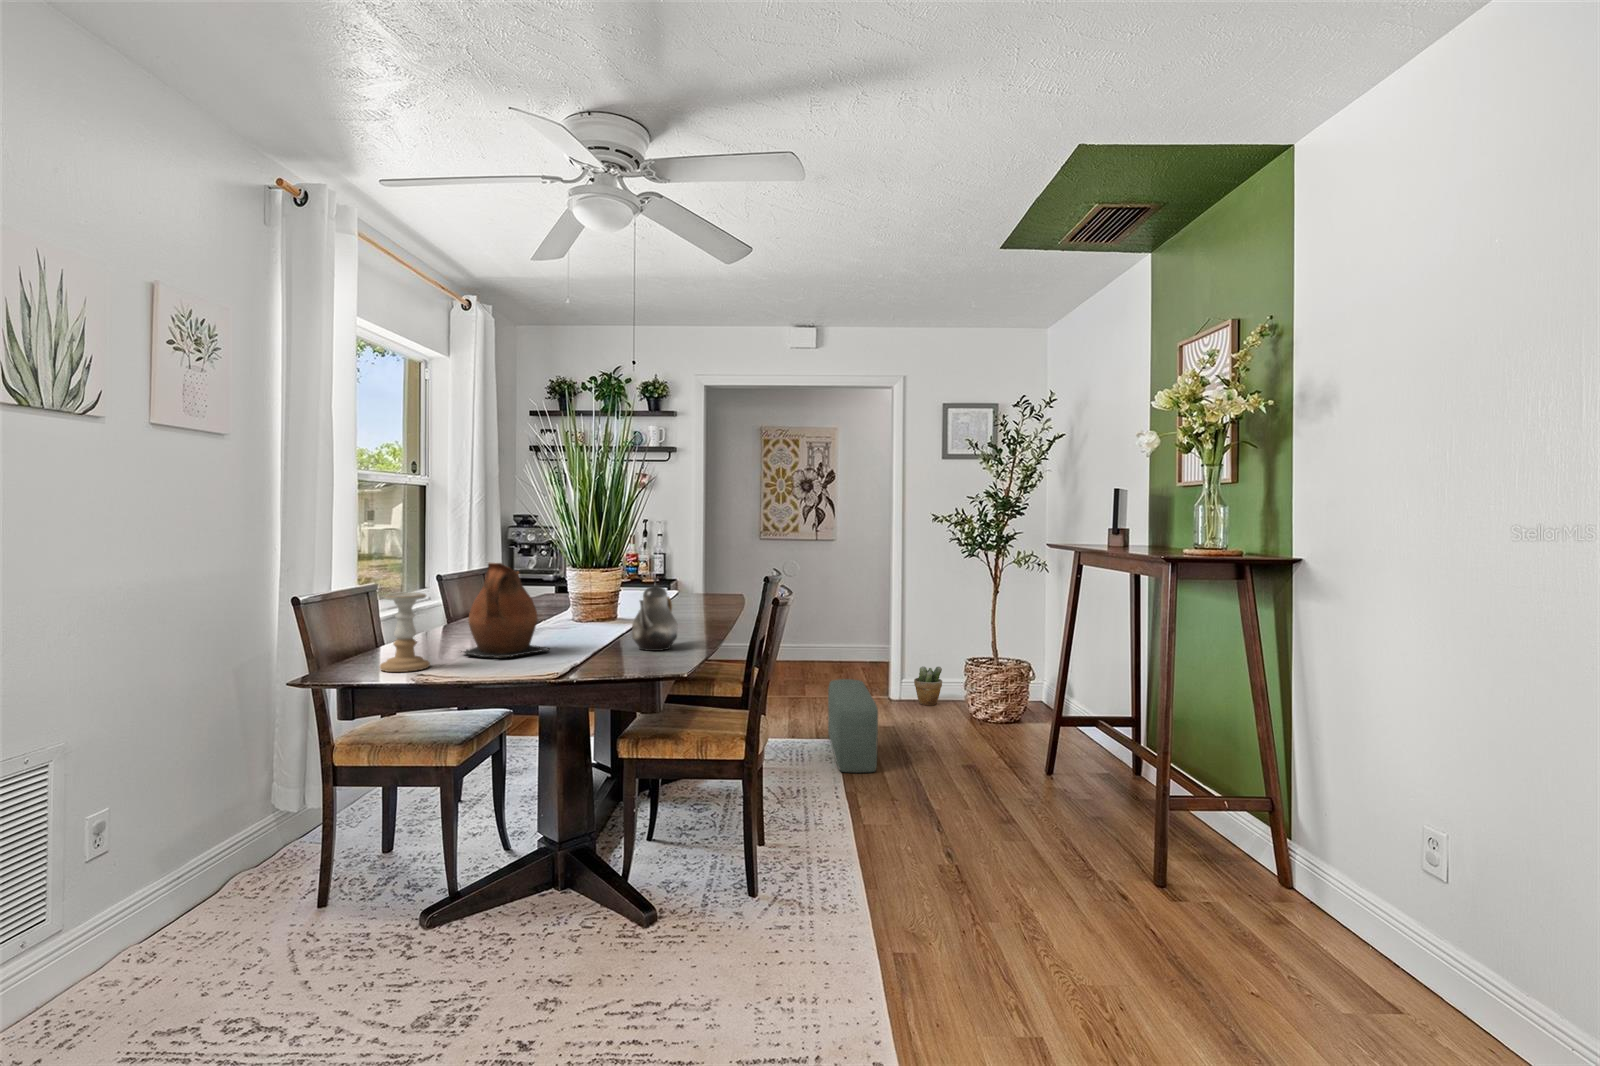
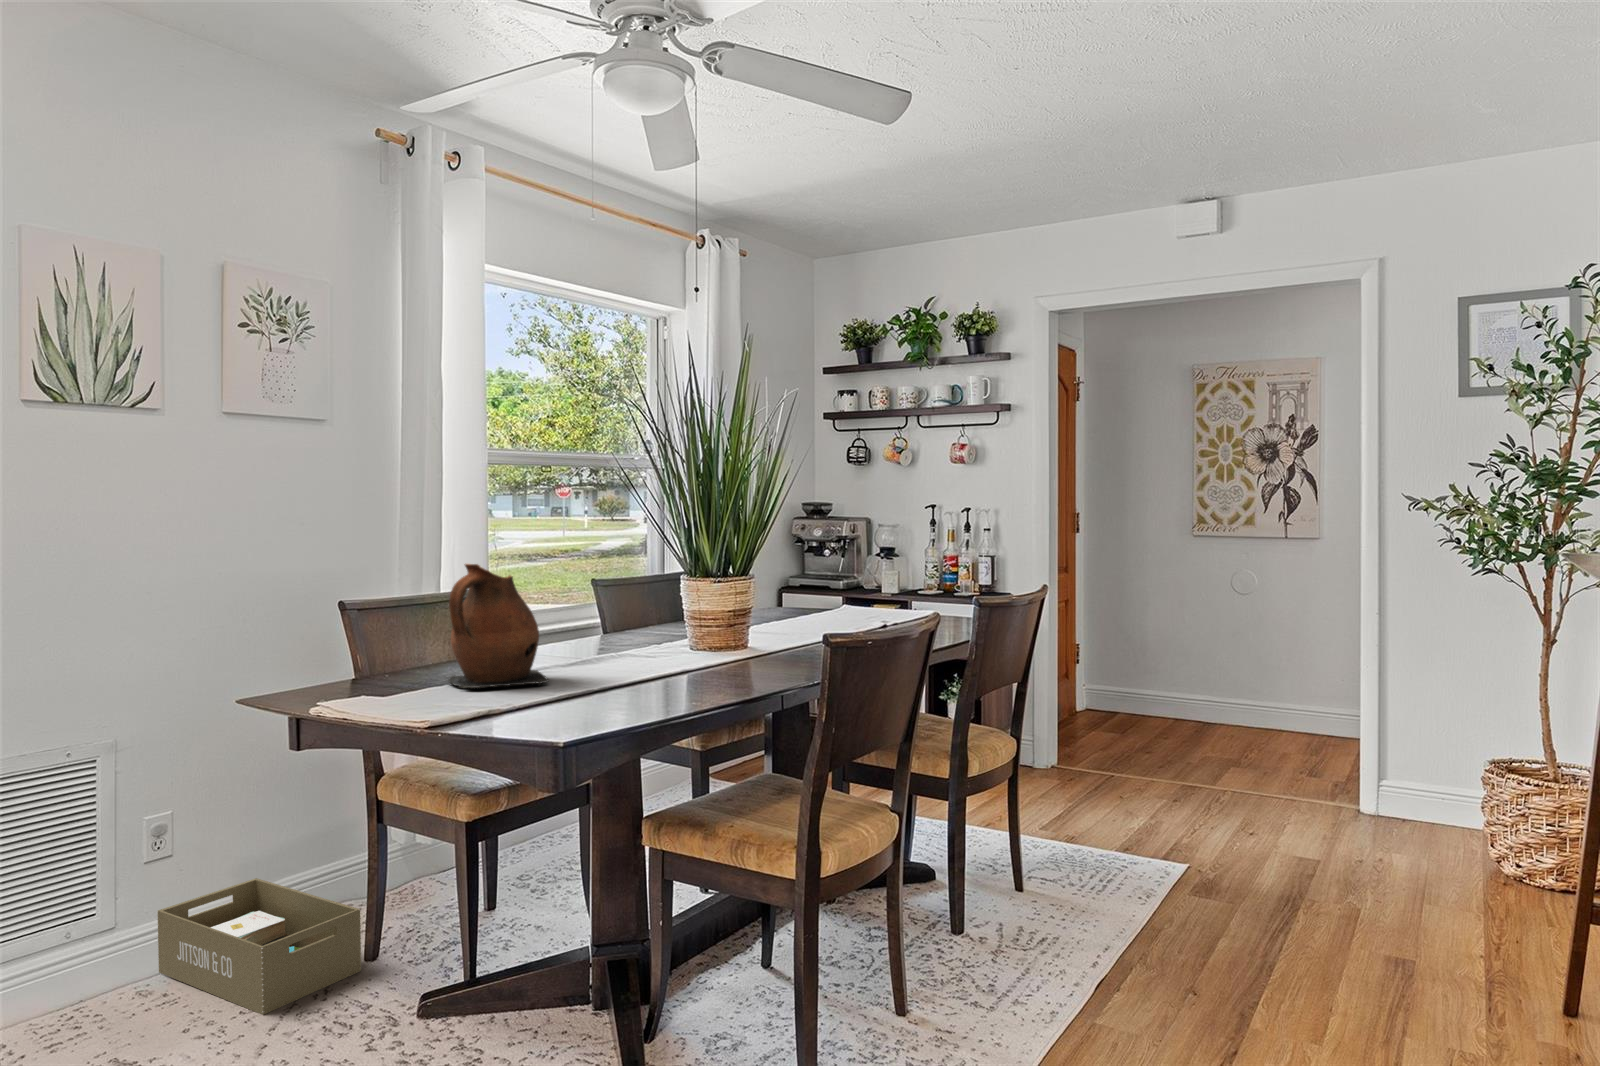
teapot: present [632,578,677,651] -> none [627,588,721,696]
candle holder: present [380,593,430,672] -> none [322,599,382,696]
potted plant: present [914,666,942,705] -> none [1400,763,1459,835]
pouf: present [828,679,878,773] -> none [1136,769,1238,936]
storage box: none [108,860,336,964] -> present [157,878,361,1015]

